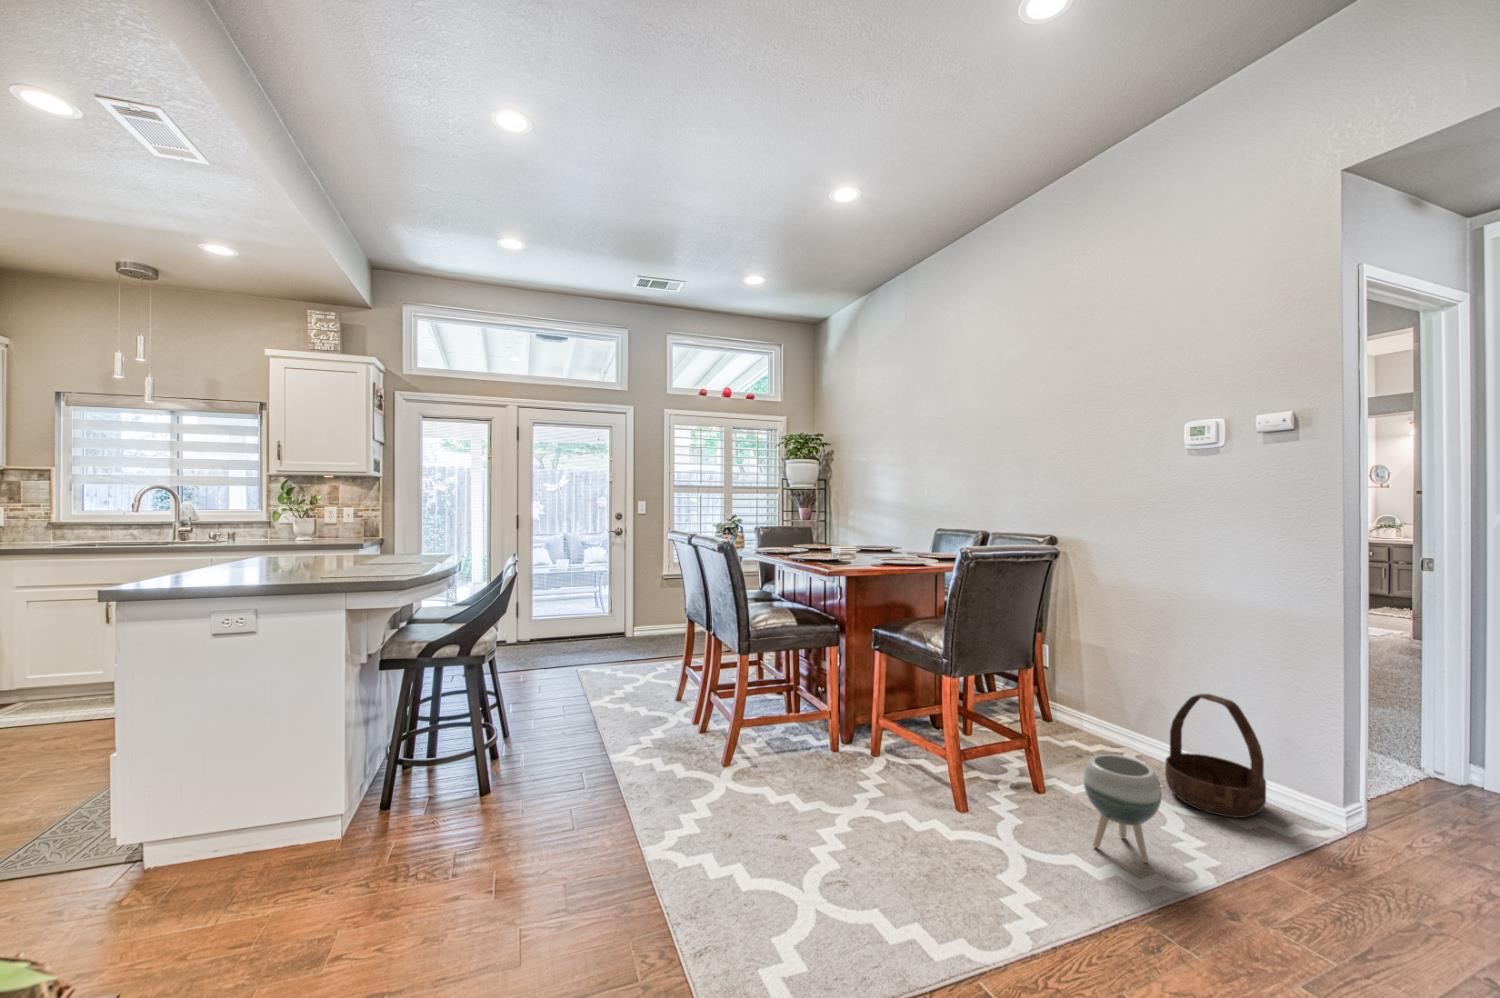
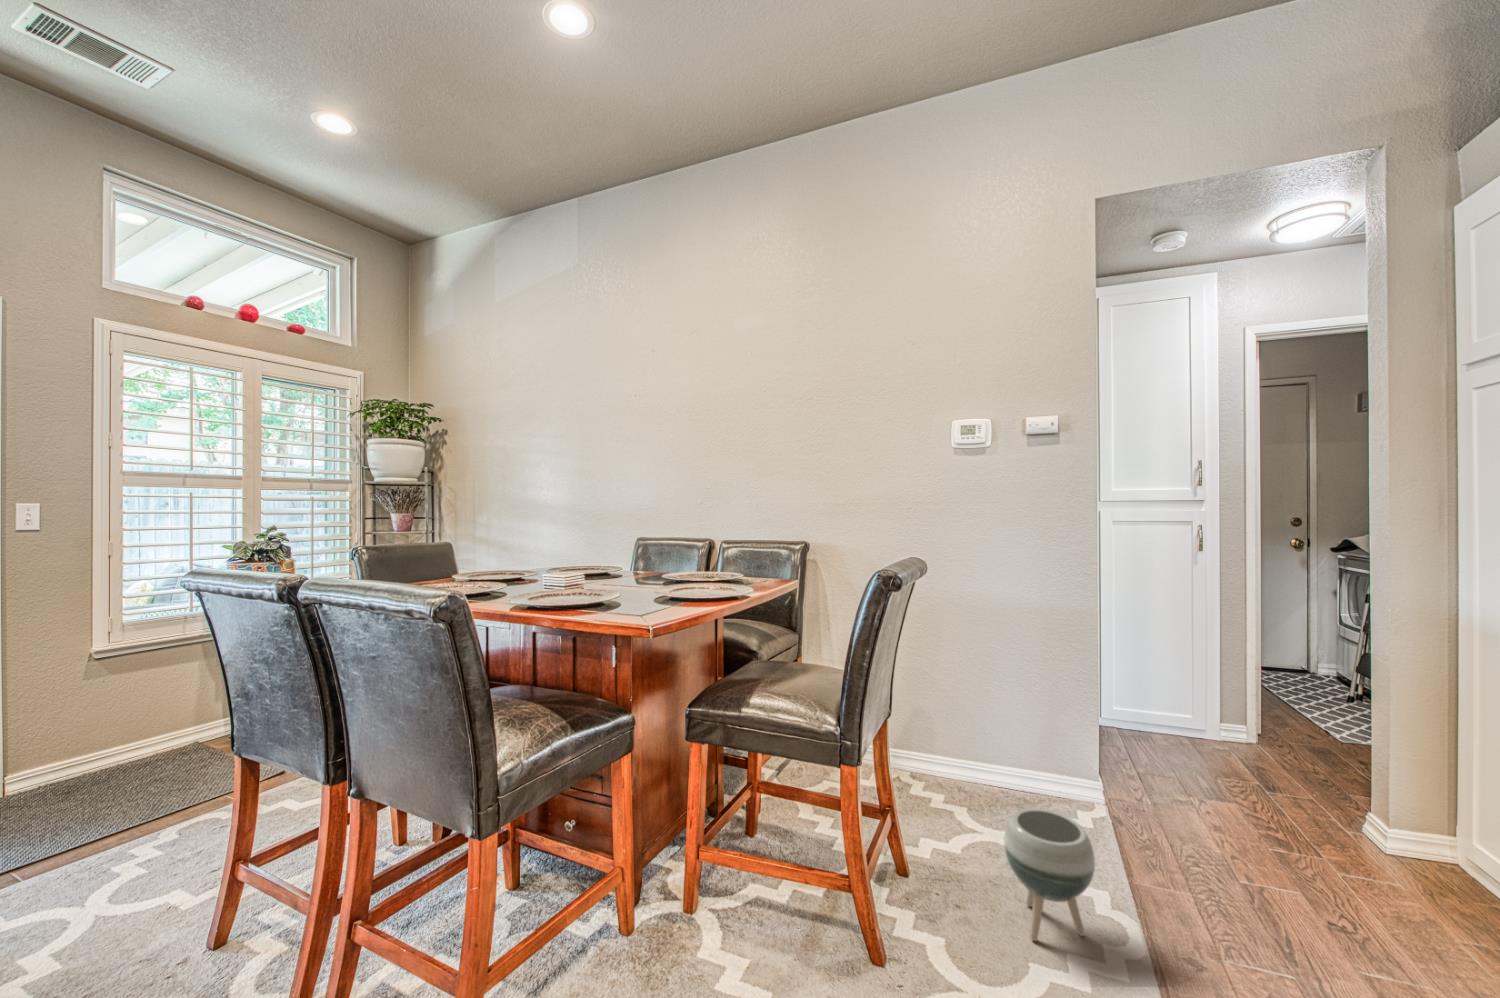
basket: present [1165,694,1266,818] -> none [969,698,1059,825]

